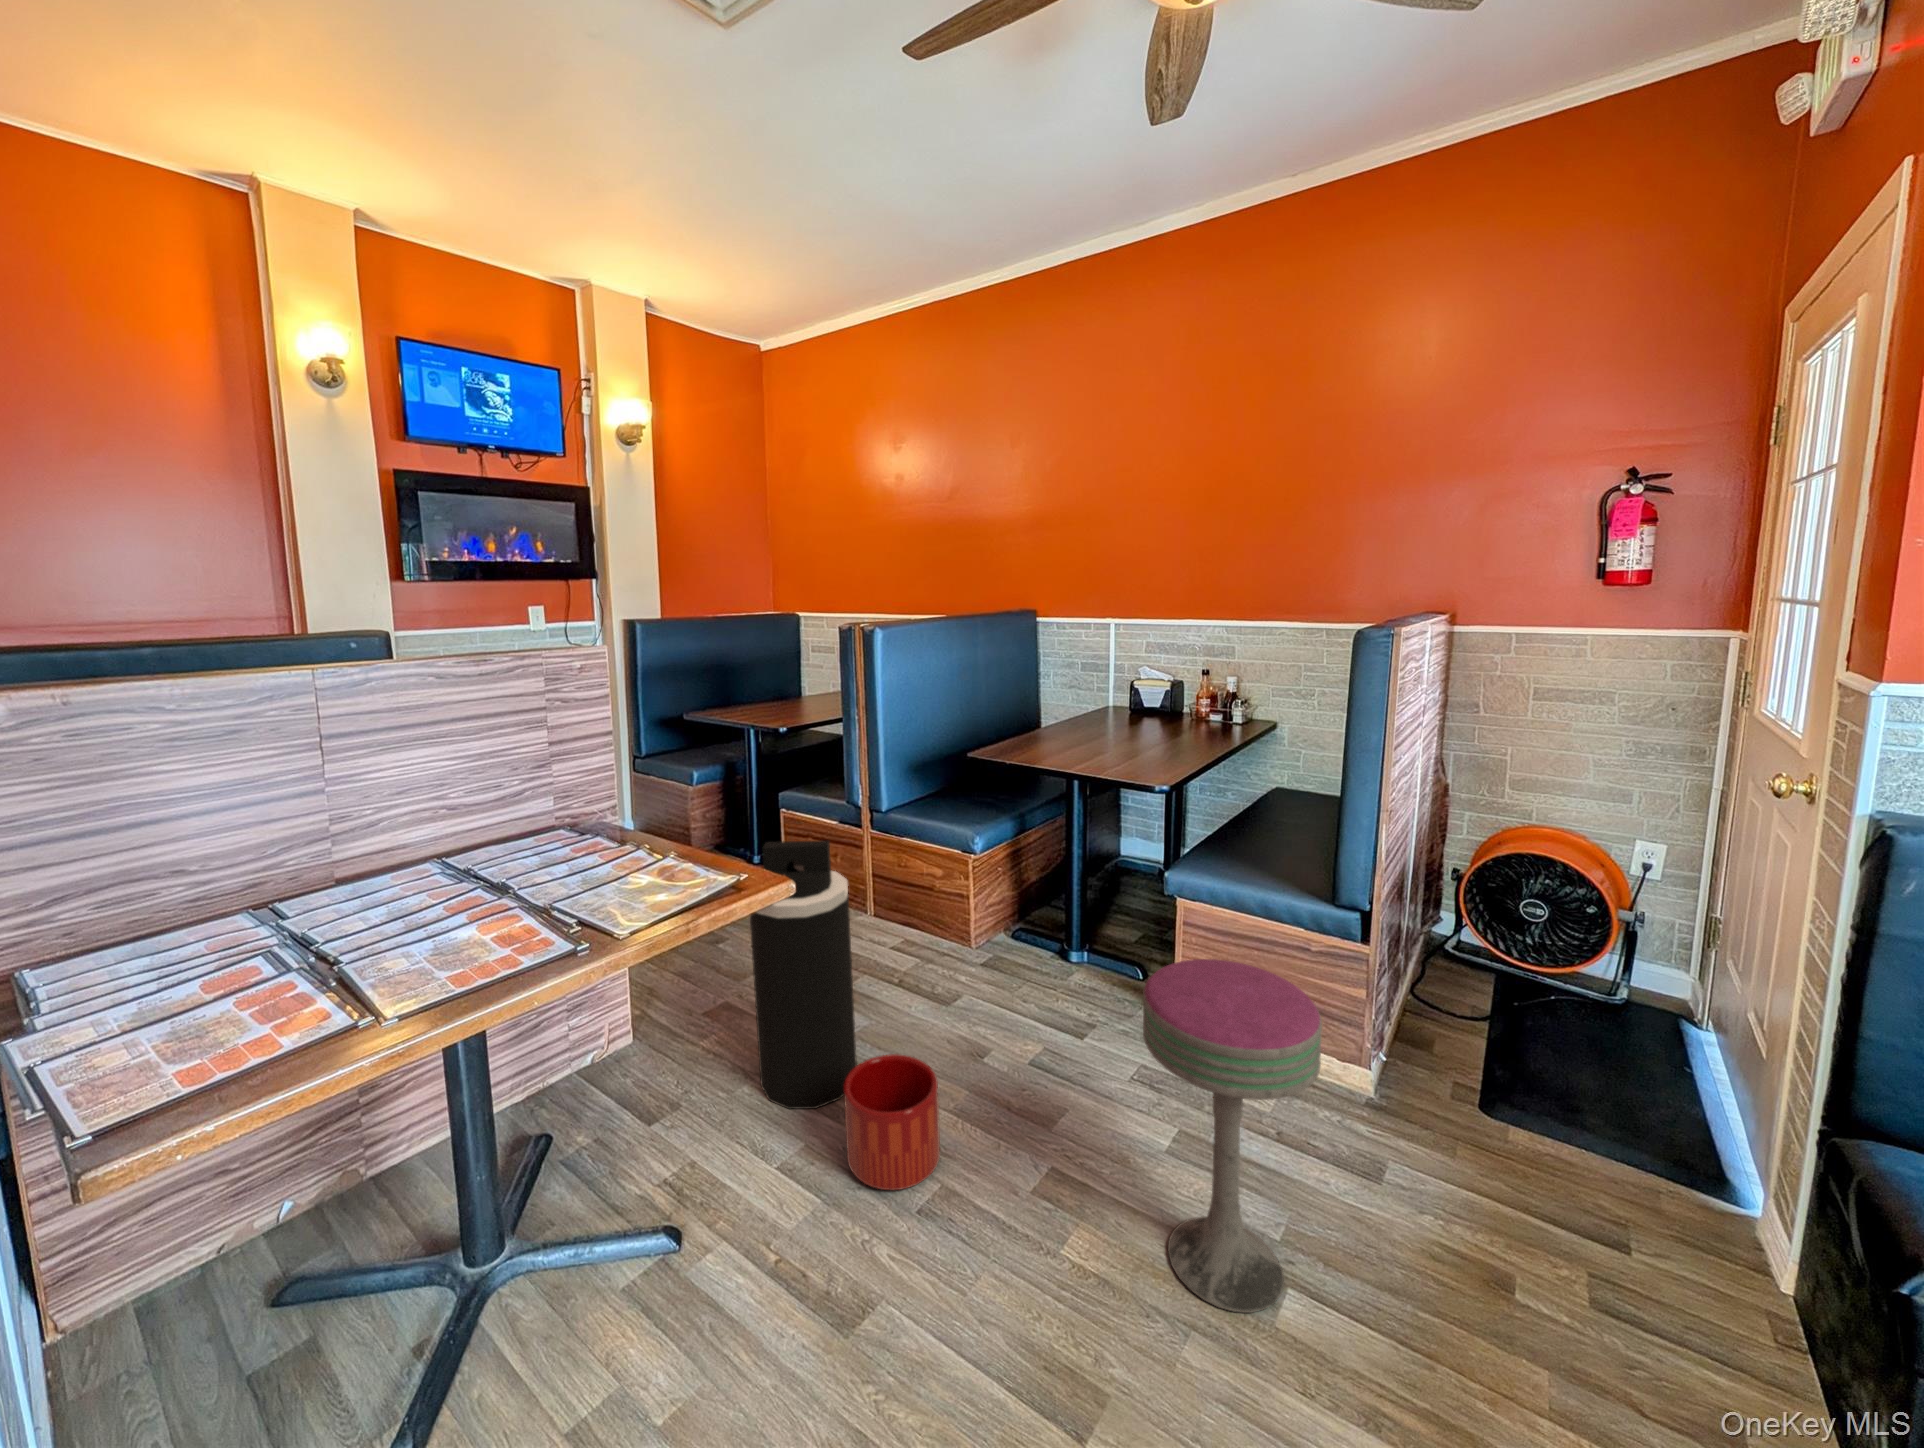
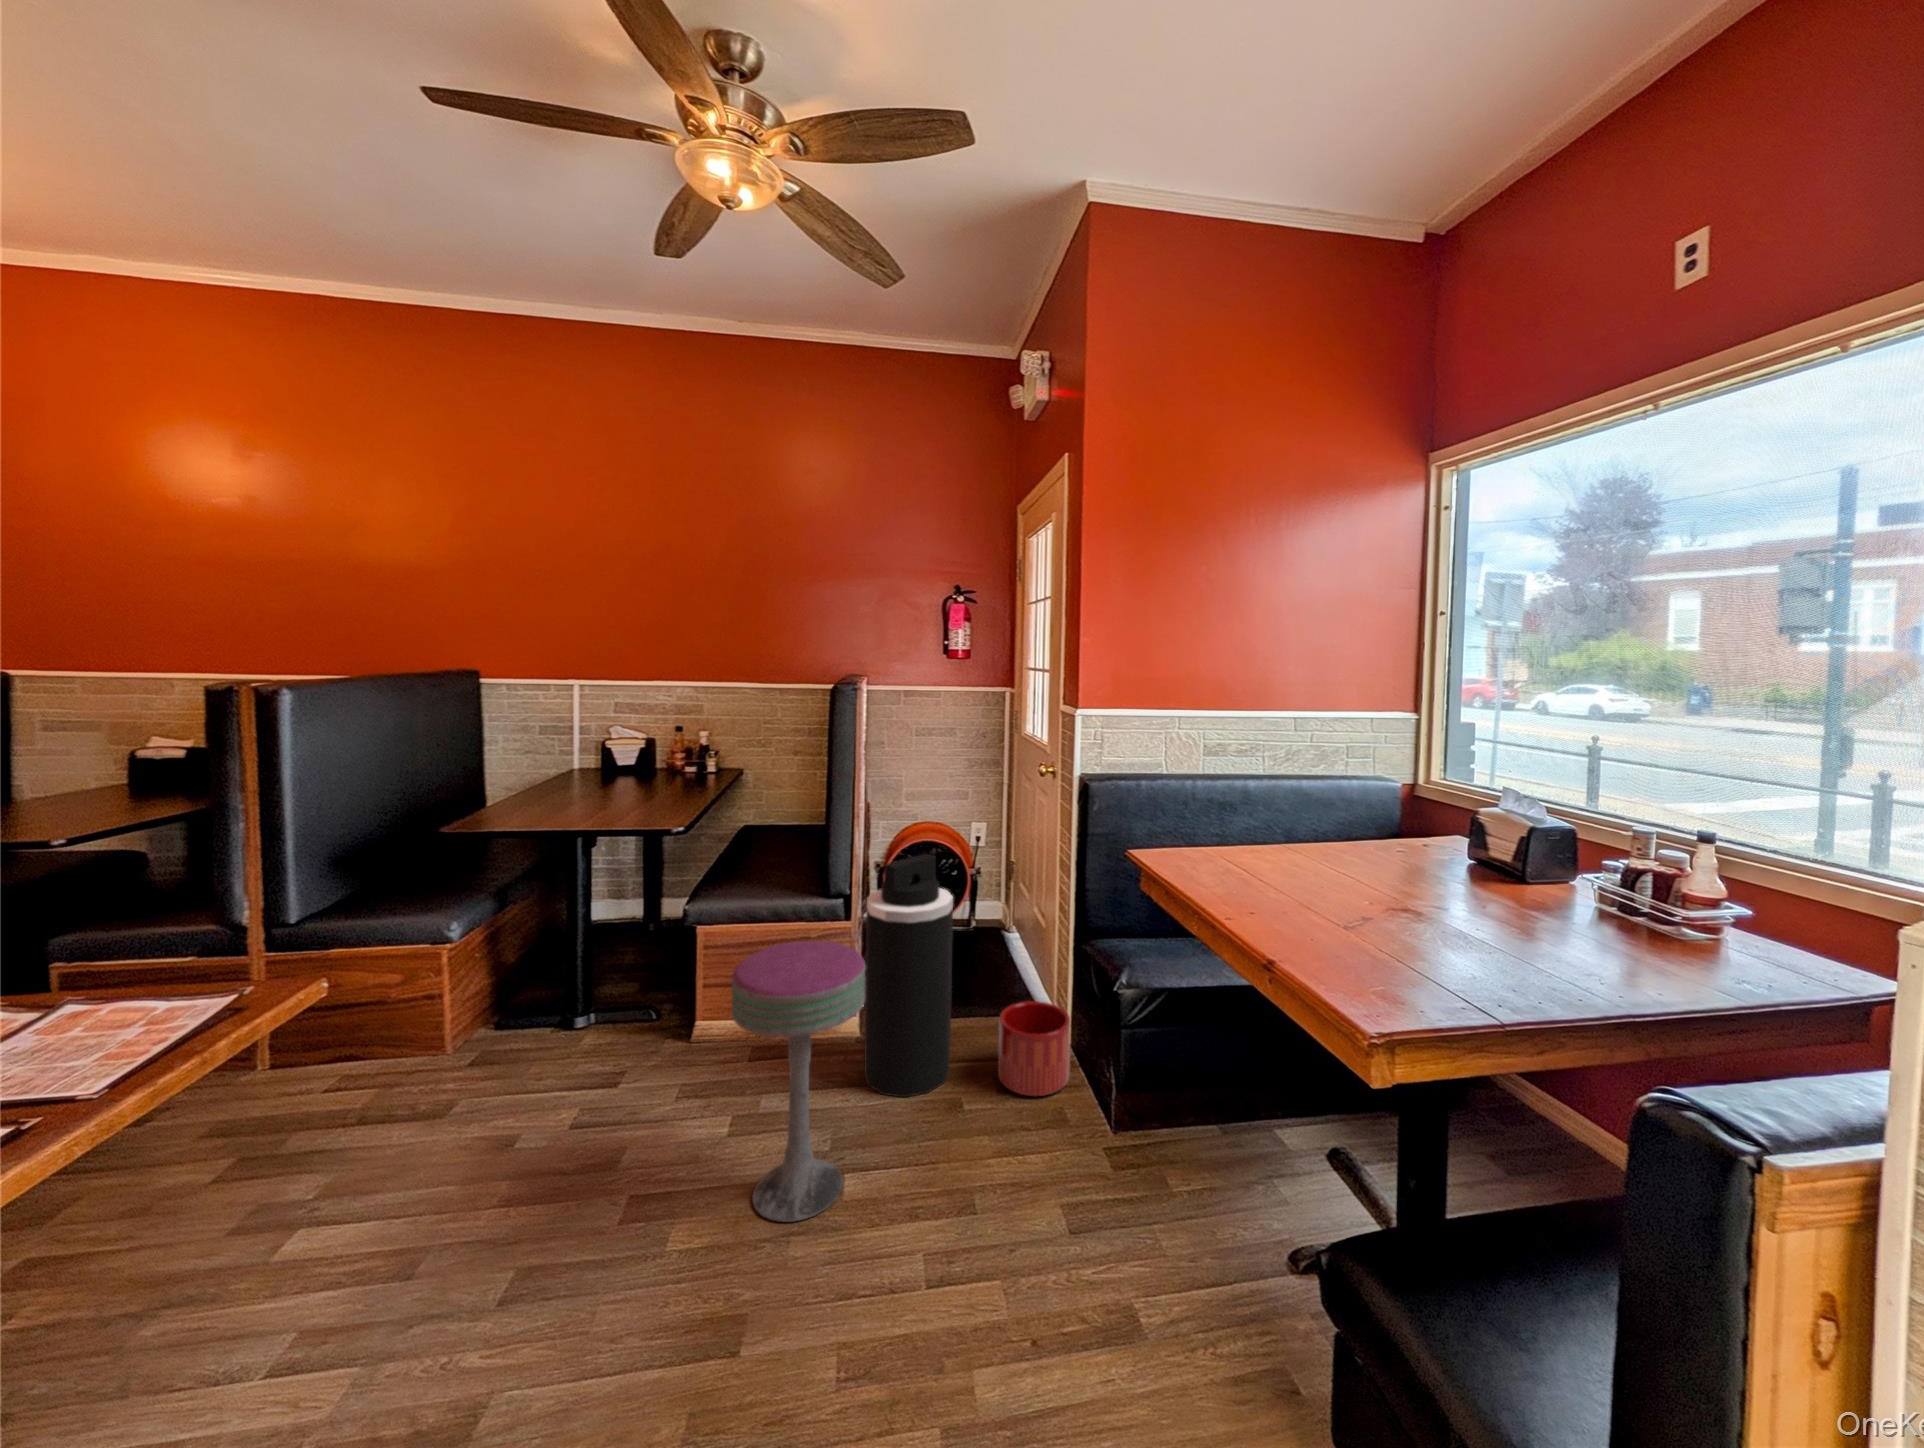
trash can: present [750,840,857,1109] -> present [864,854,953,1097]
planter: present [844,1054,940,1190] -> present [998,1001,1070,1096]

